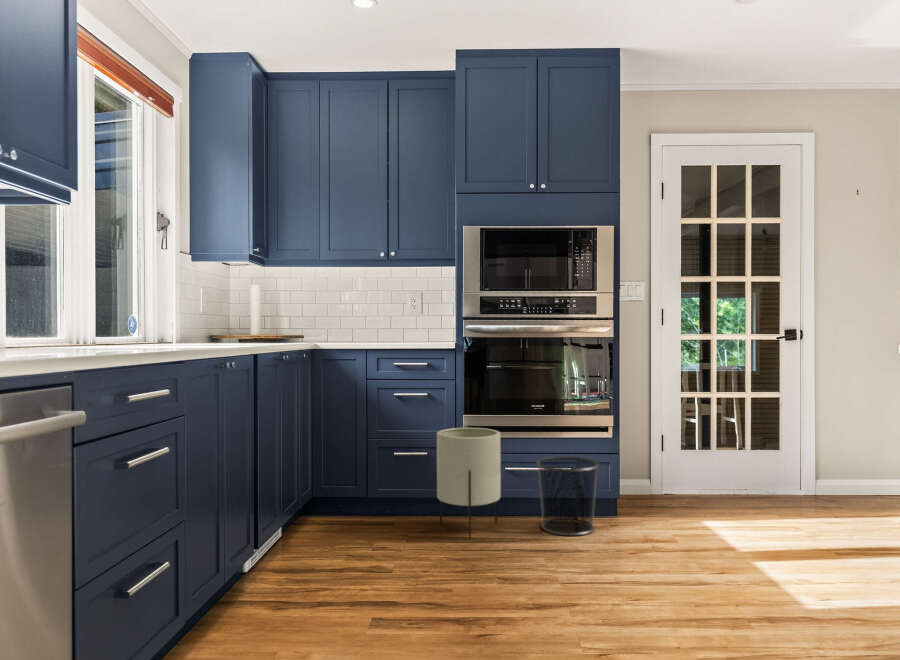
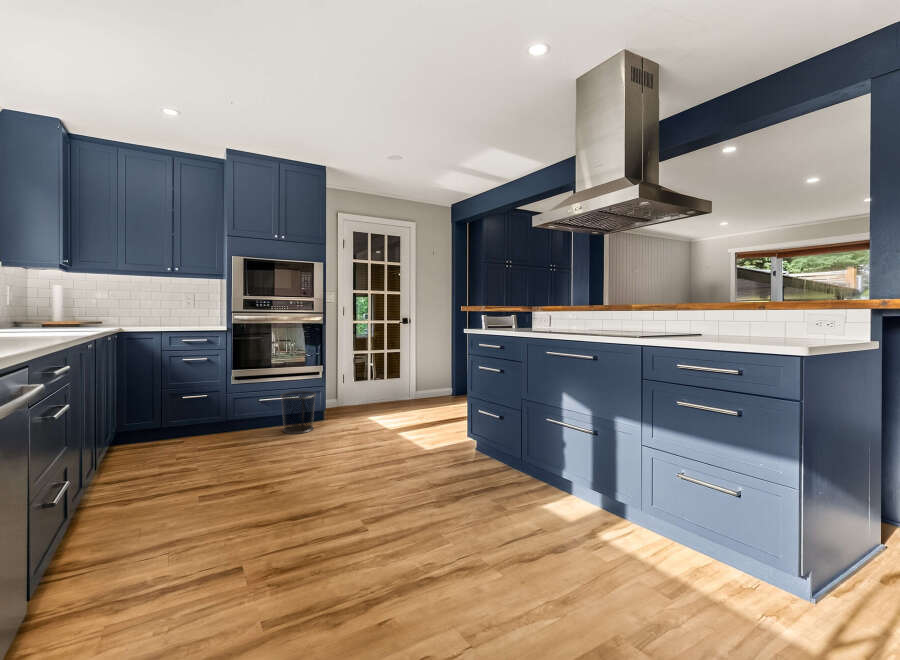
planter: present [437,428,501,539] -> none [217,379,259,444]

